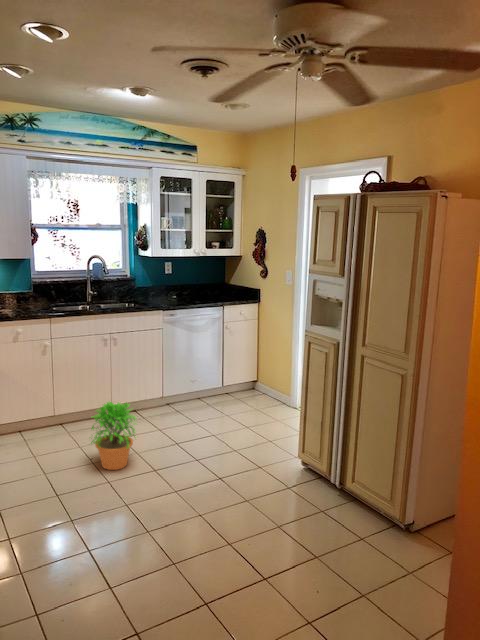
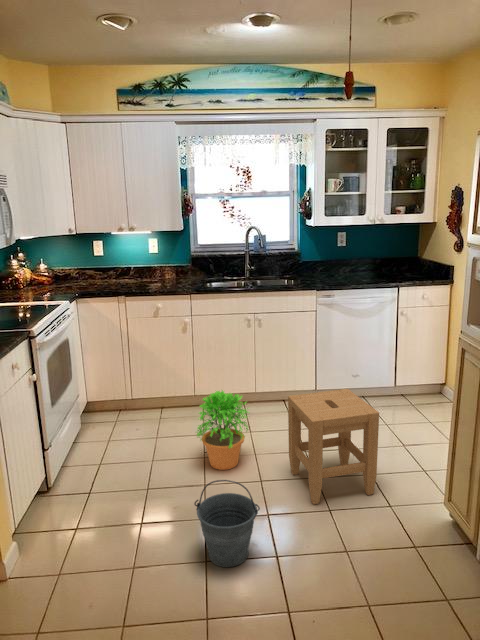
stool: none [173,389,247,479] -> present [288,389,379,504]
bucket: none [137,463,189,532] -> present [194,480,260,567]

